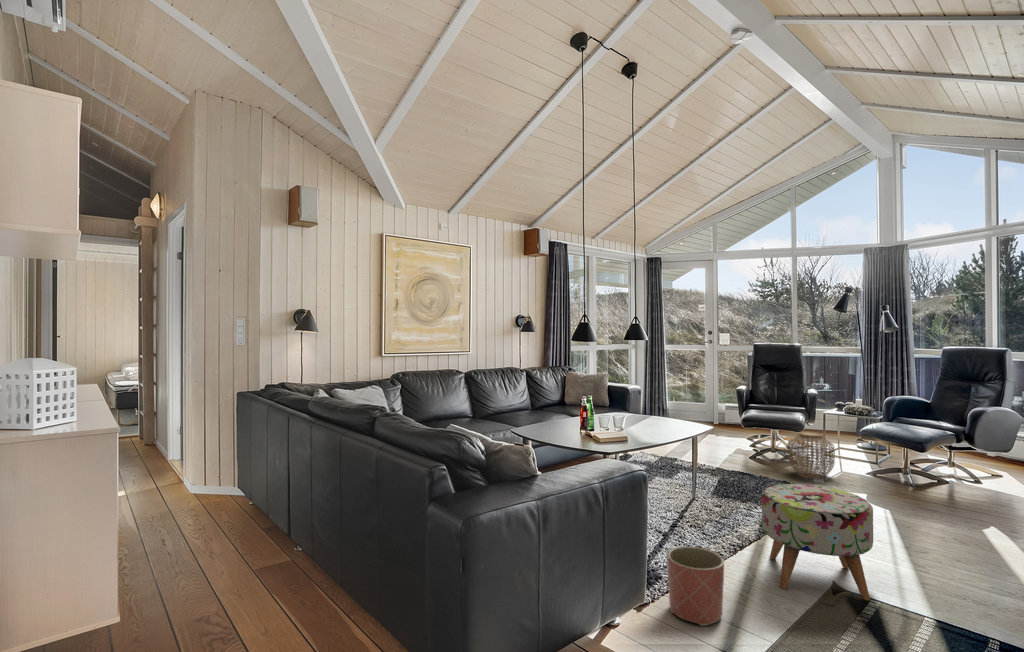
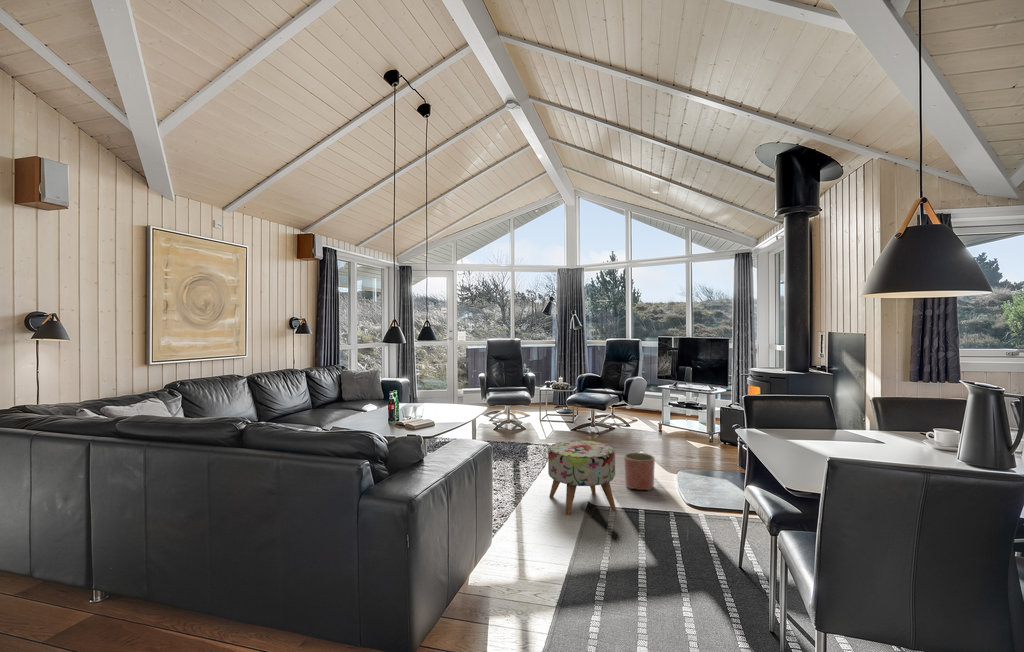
woven basket: present [788,431,835,479] -> none [527,403,556,437]
planter: present [667,547,724,626] -> present [624,452,655,491]

